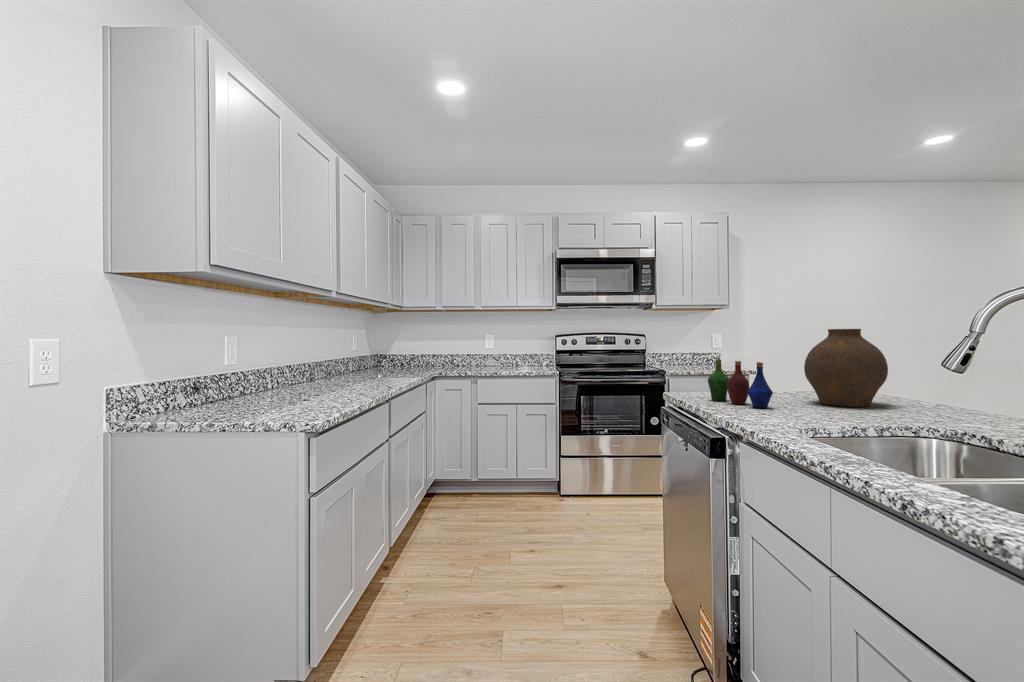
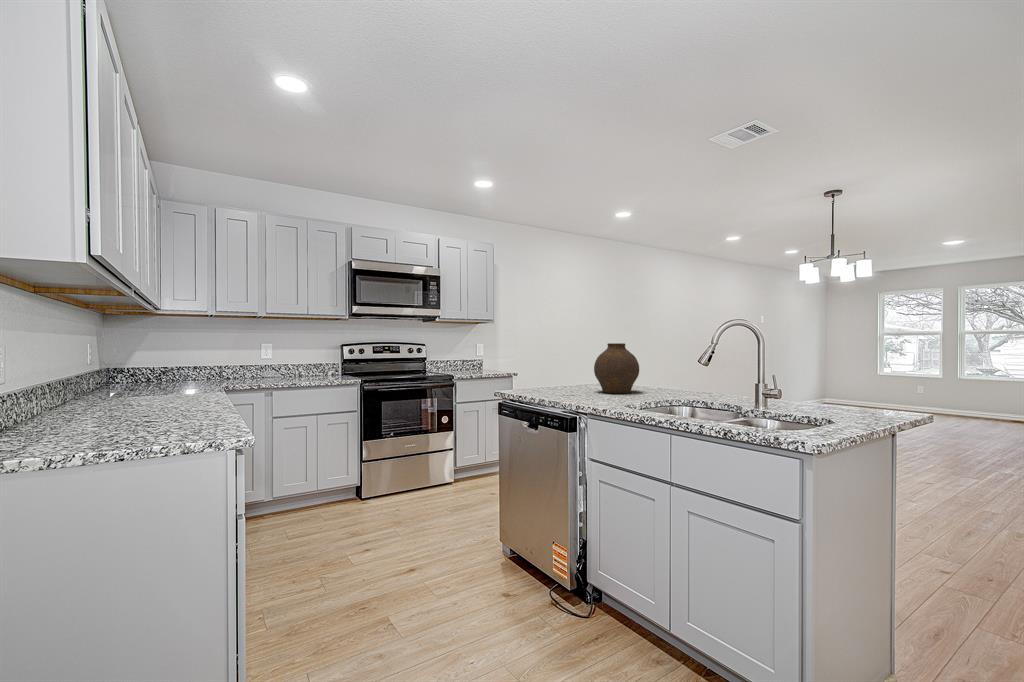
bottle: present [708,360,773,408] -> none [537,365,587,398]

